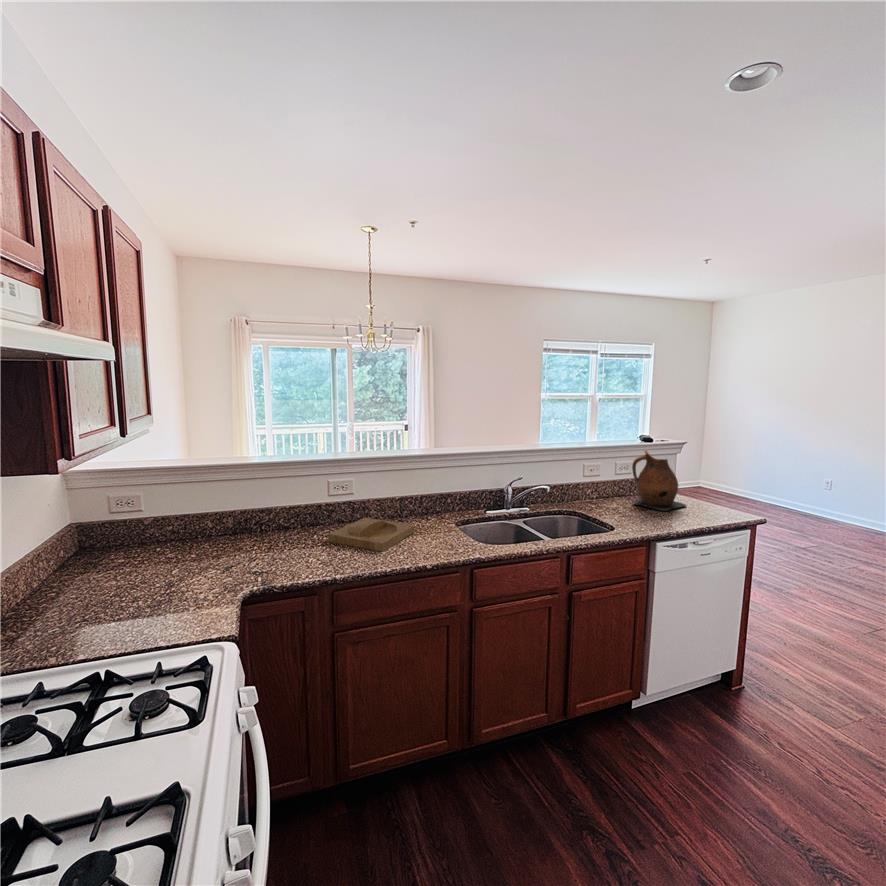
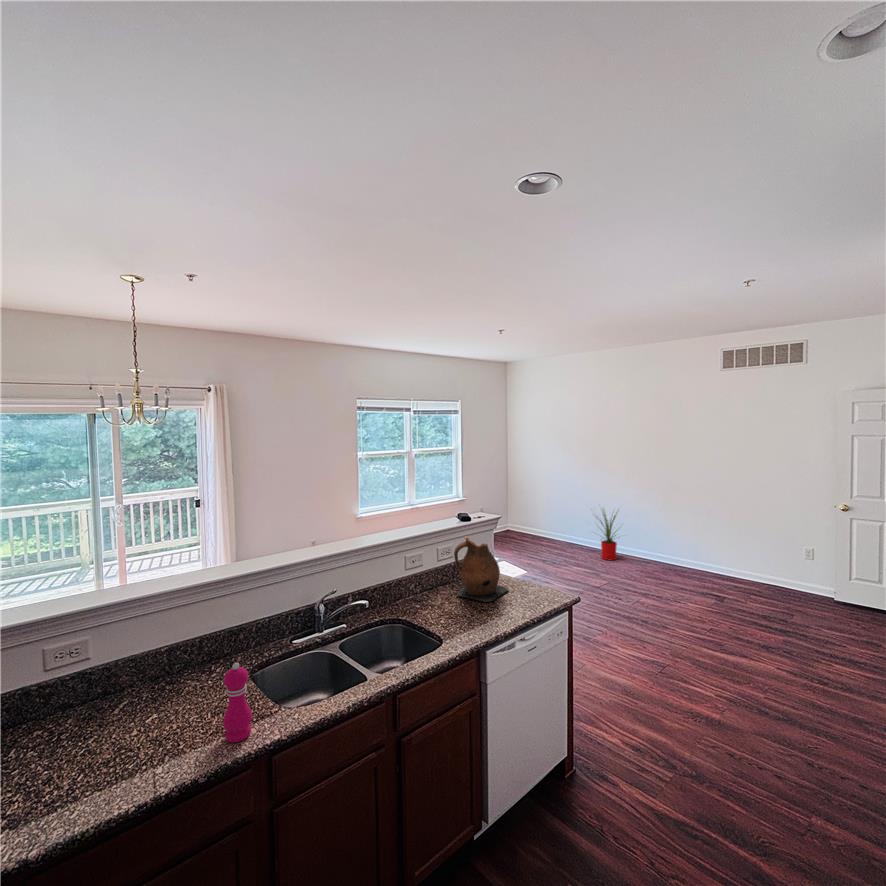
house plant: none [799,462,864,528] -> present [600,509,618,560]
pepper mill: none [444,497,463,551] -> present [223,663,252,742]
tray: present [328,518,415,552] -> none [24,698,183,773]

